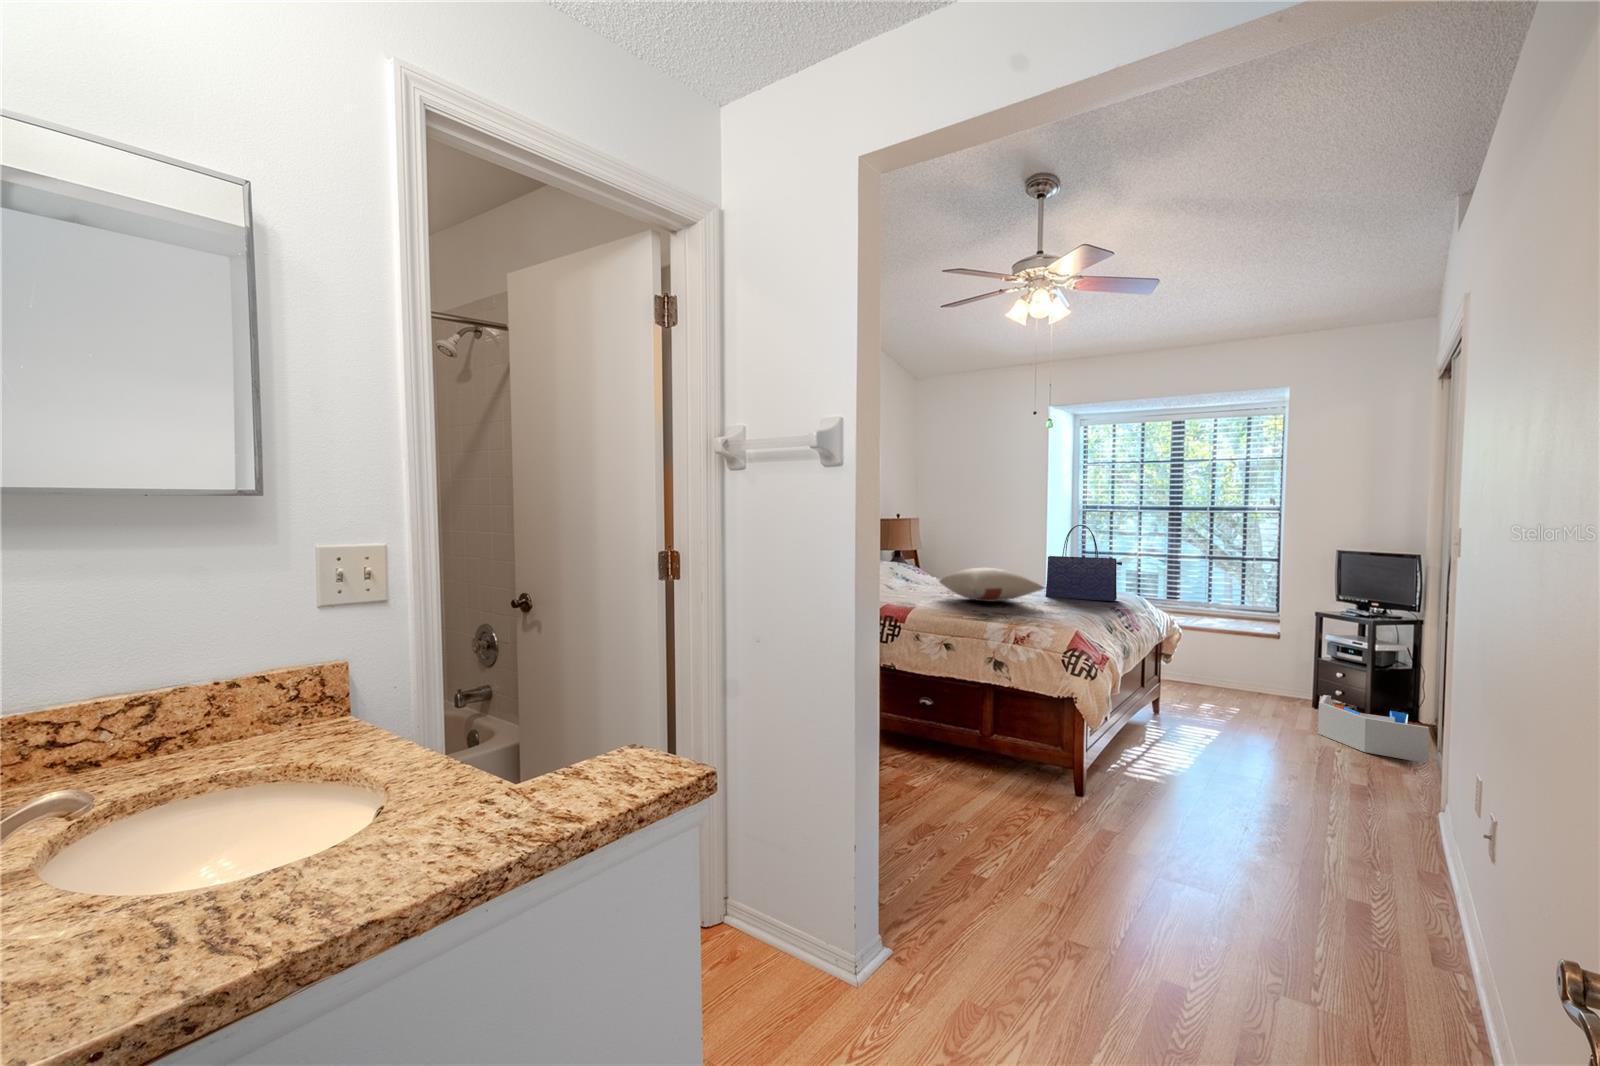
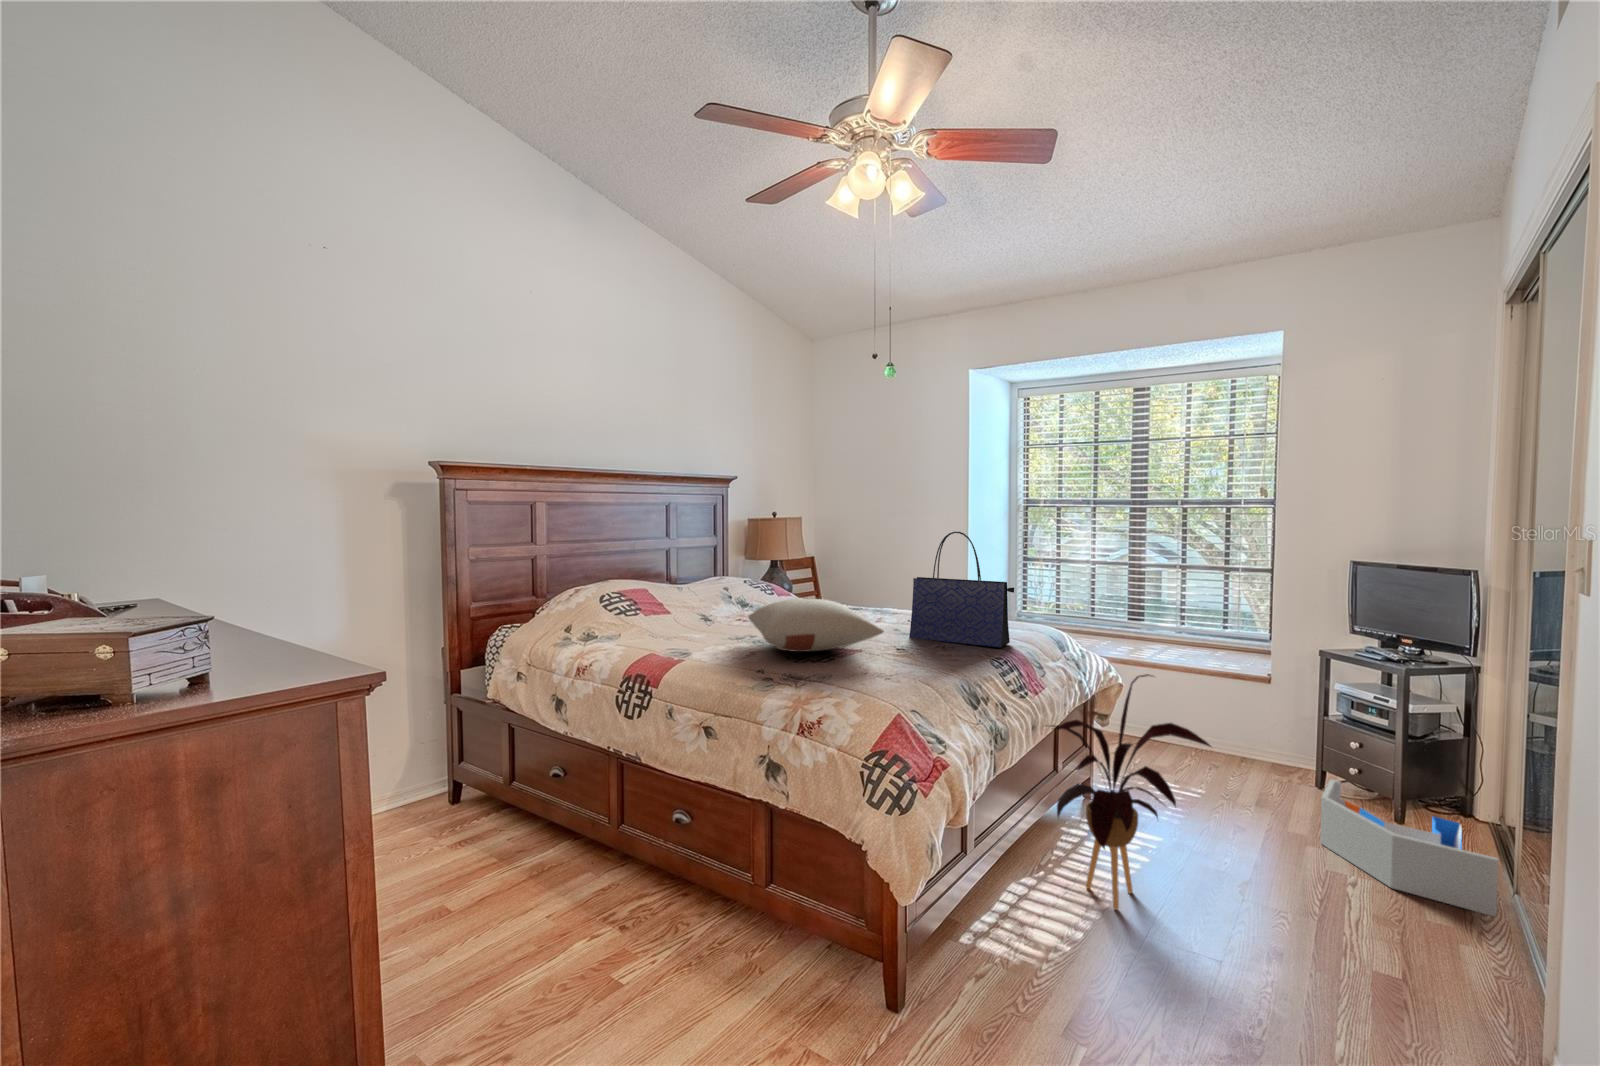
house plant: none [1143,614,1259,761] -> present [1052,674,1211,909]

